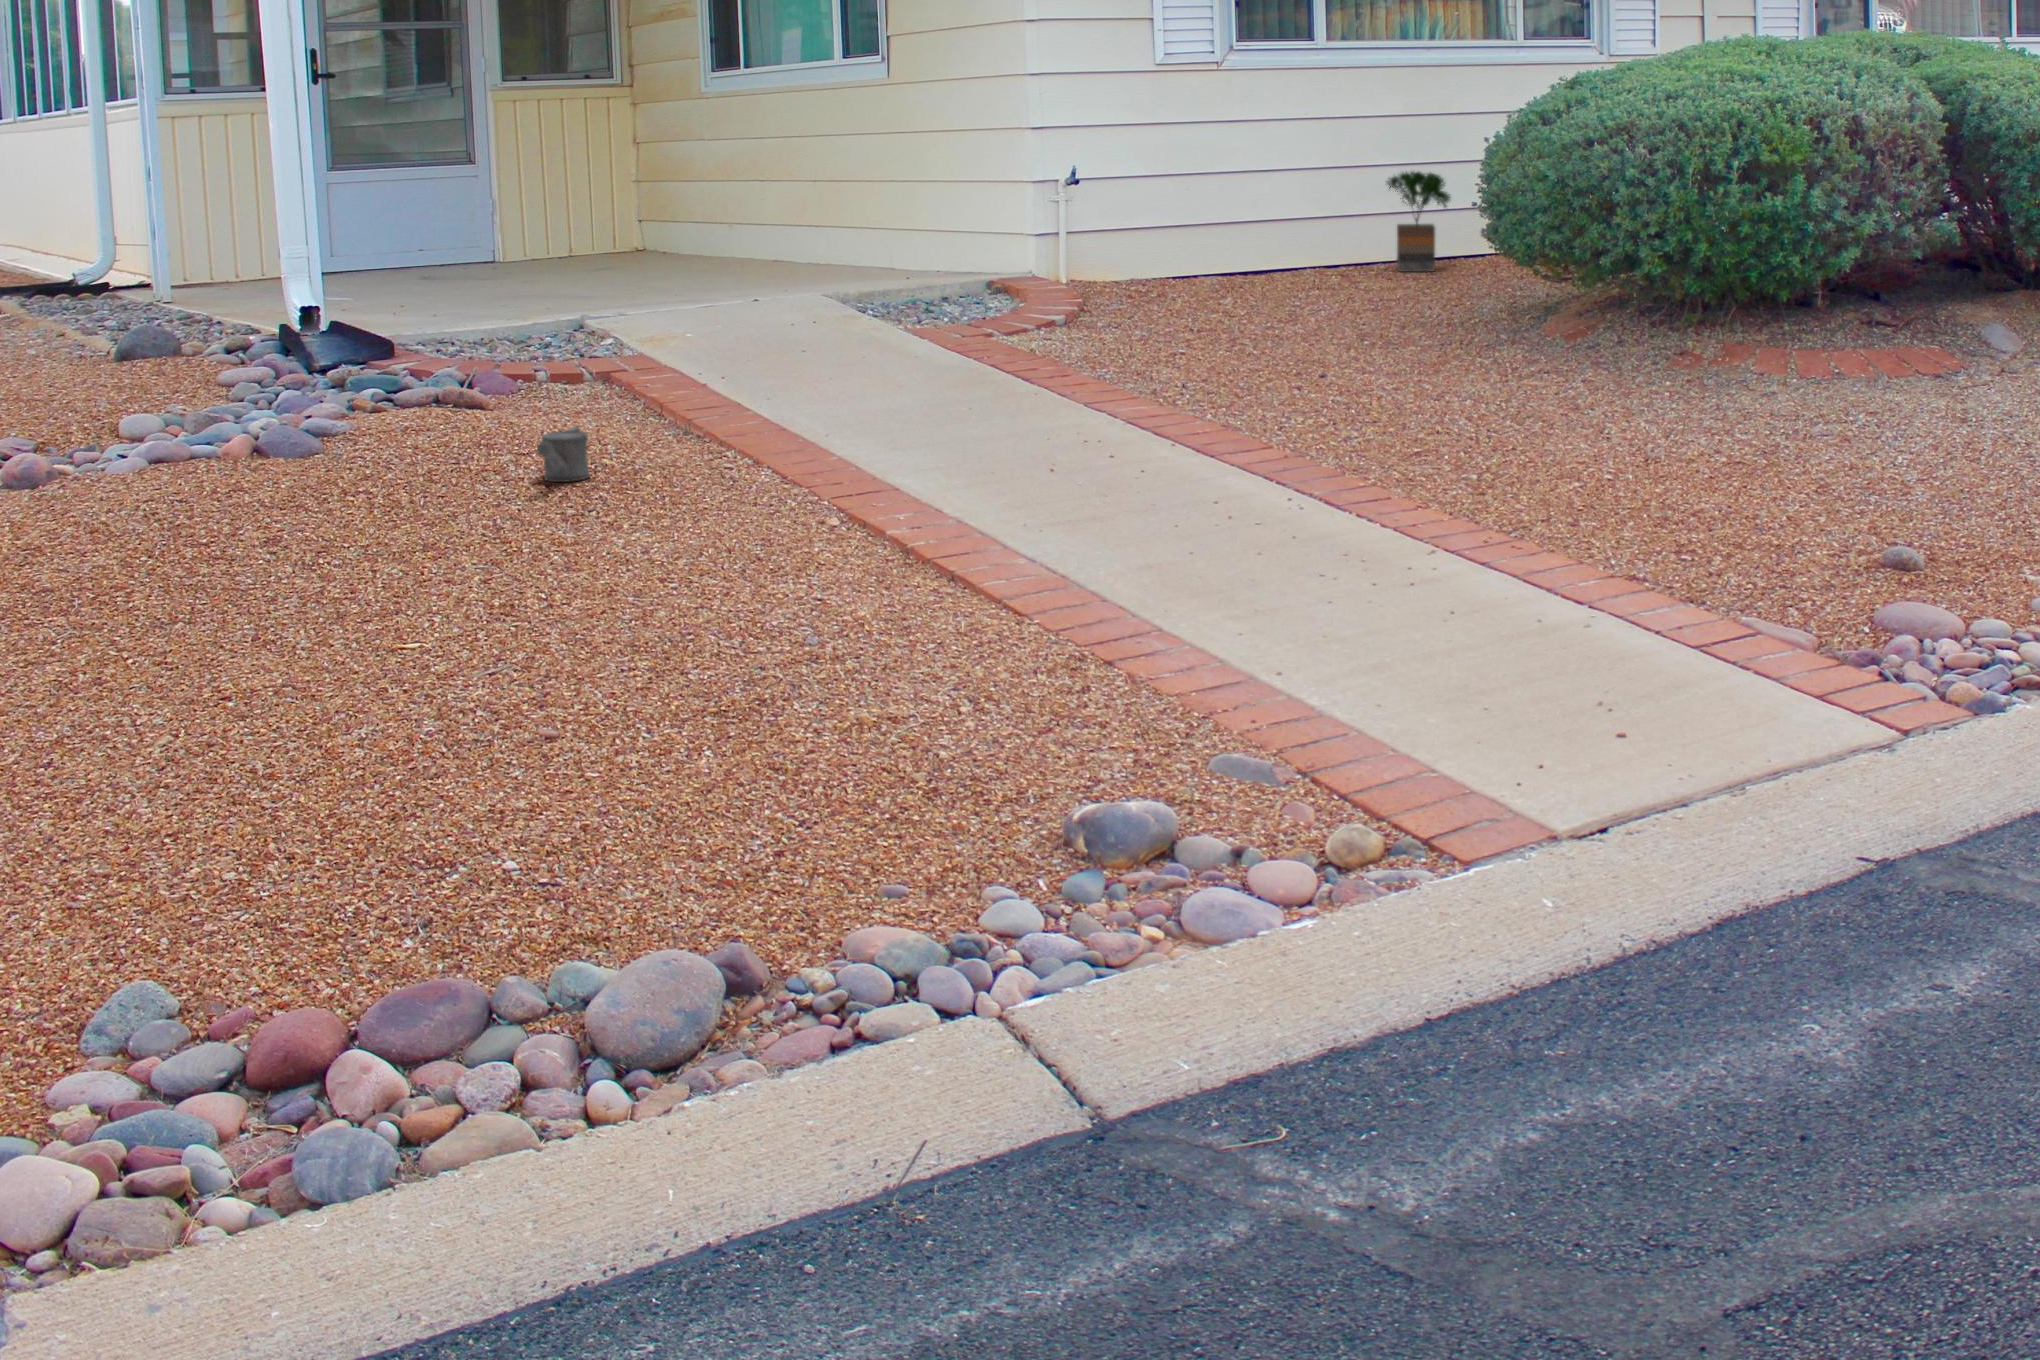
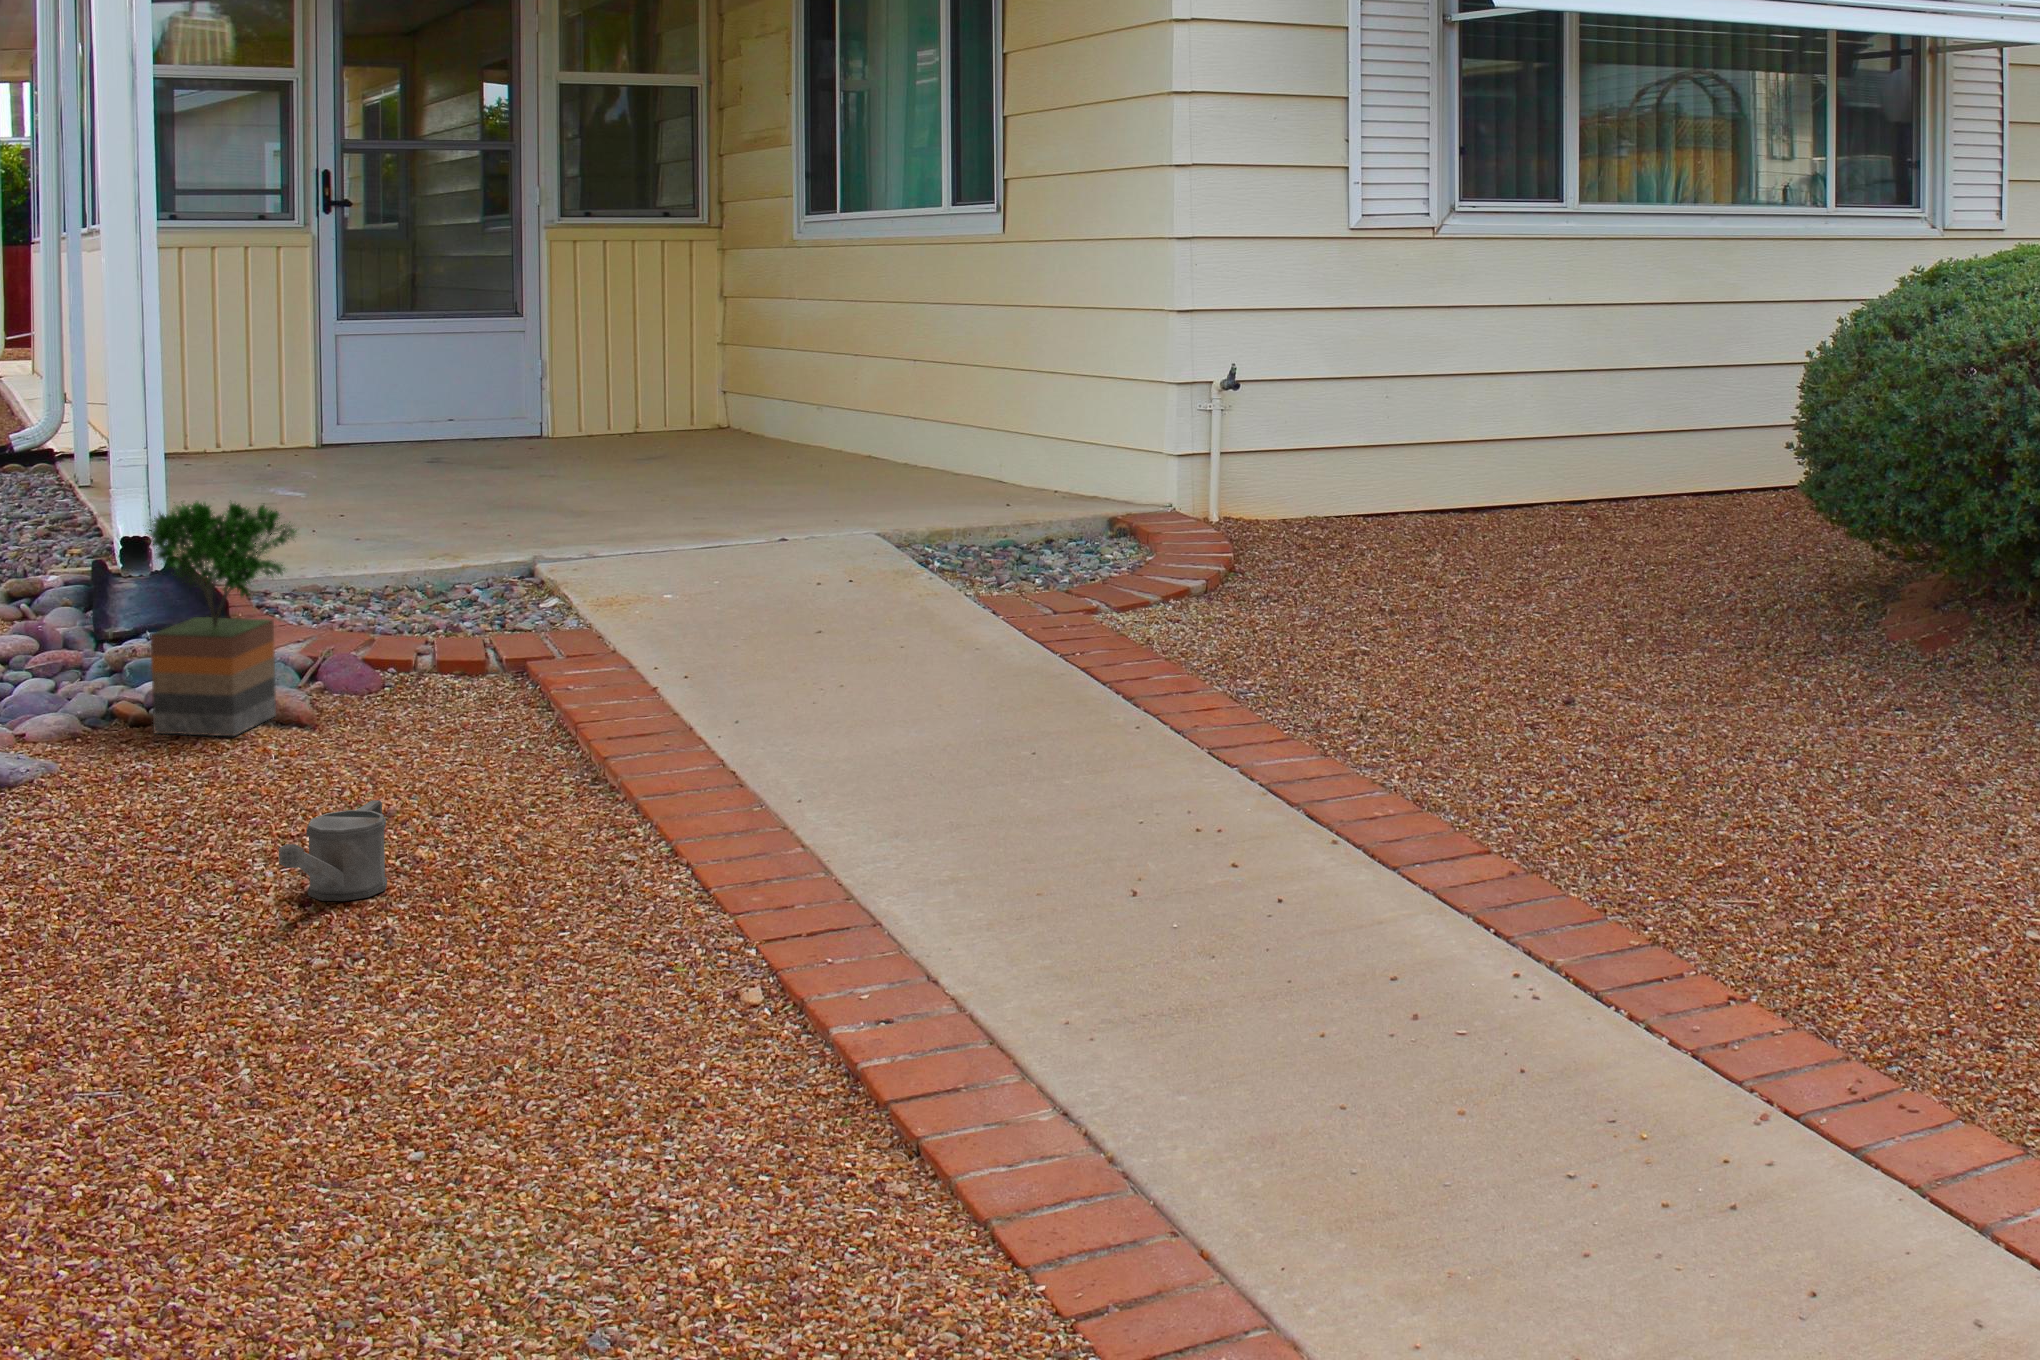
potted tree: present [1386,171,1450,272] -> present [147,500,296,736]

